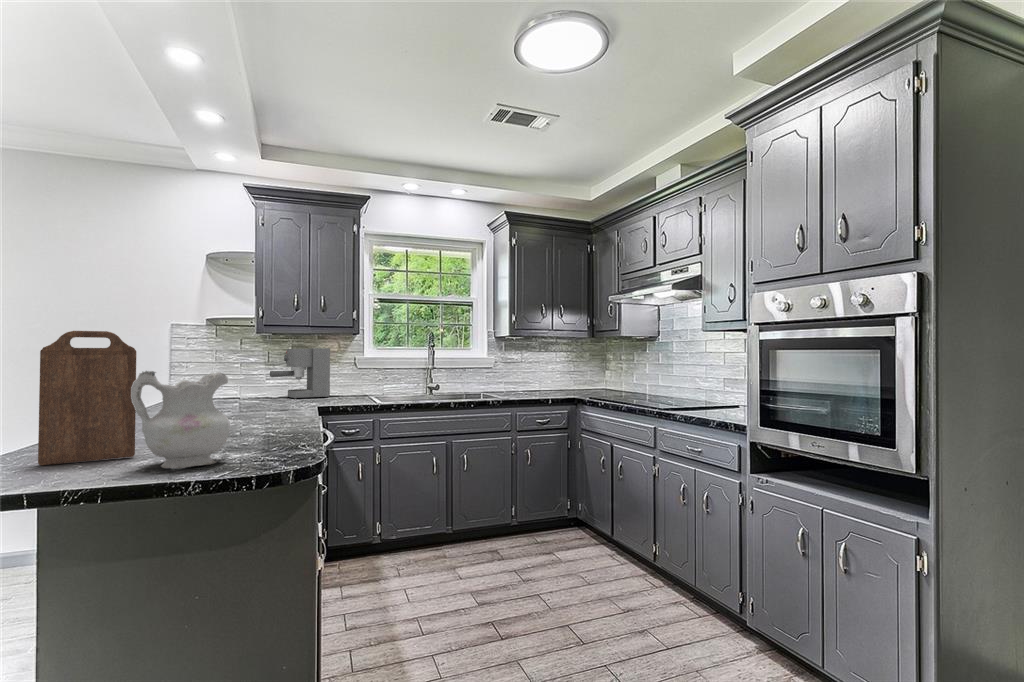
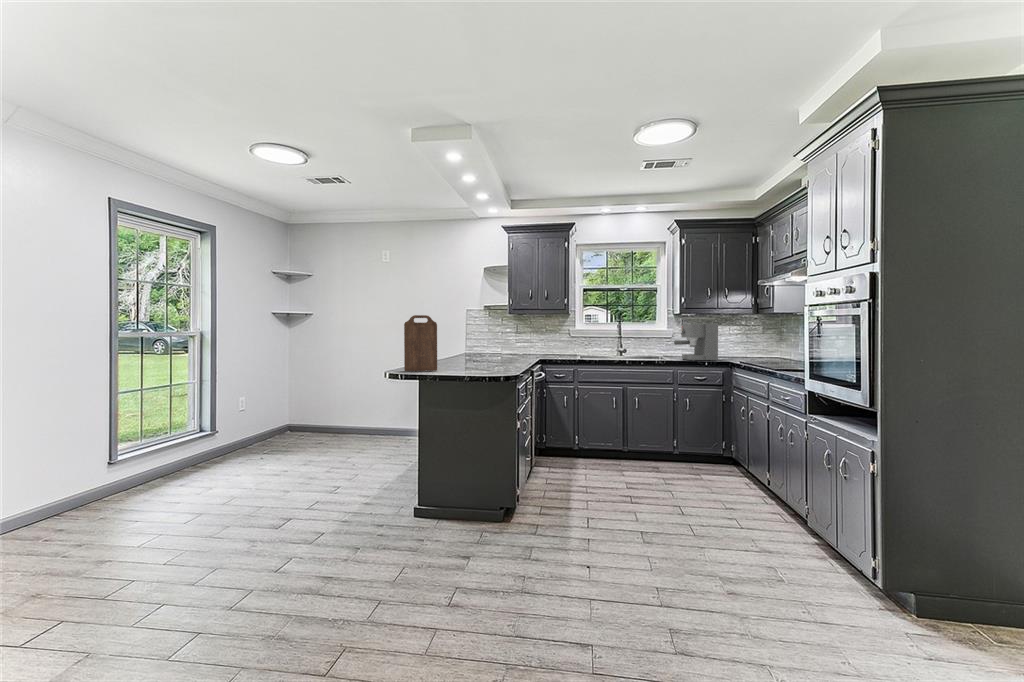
coffee maker: present [270,348,330,399] -> present [674,324,718,361]
ceramic pitcher: present [131,371,230,468] -> none [433,332,471,374]

